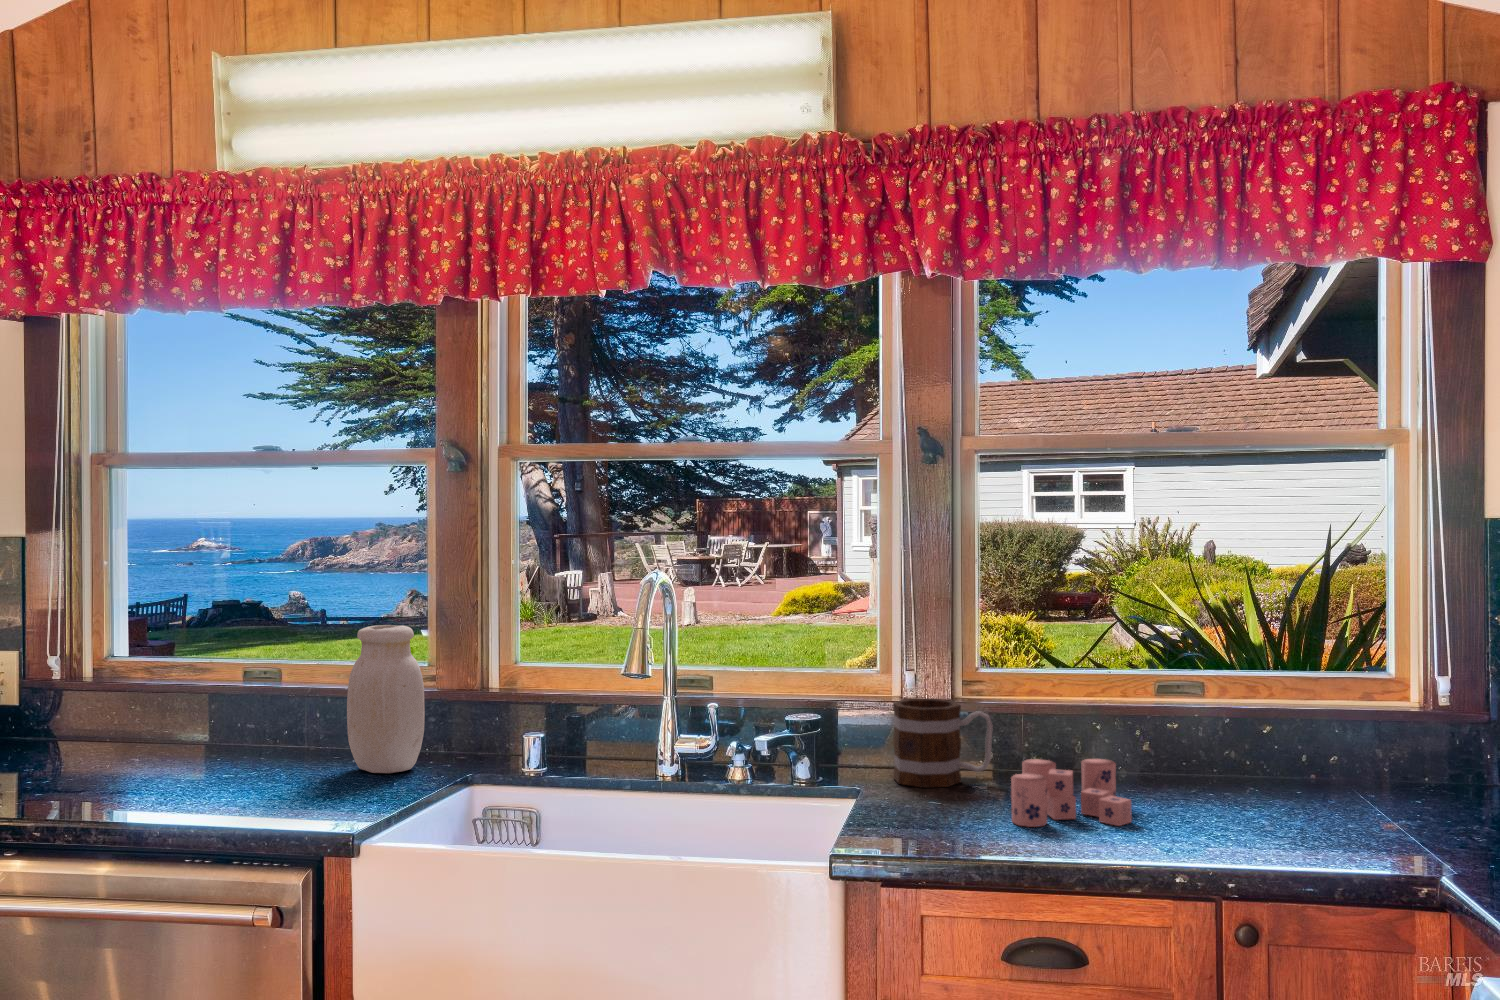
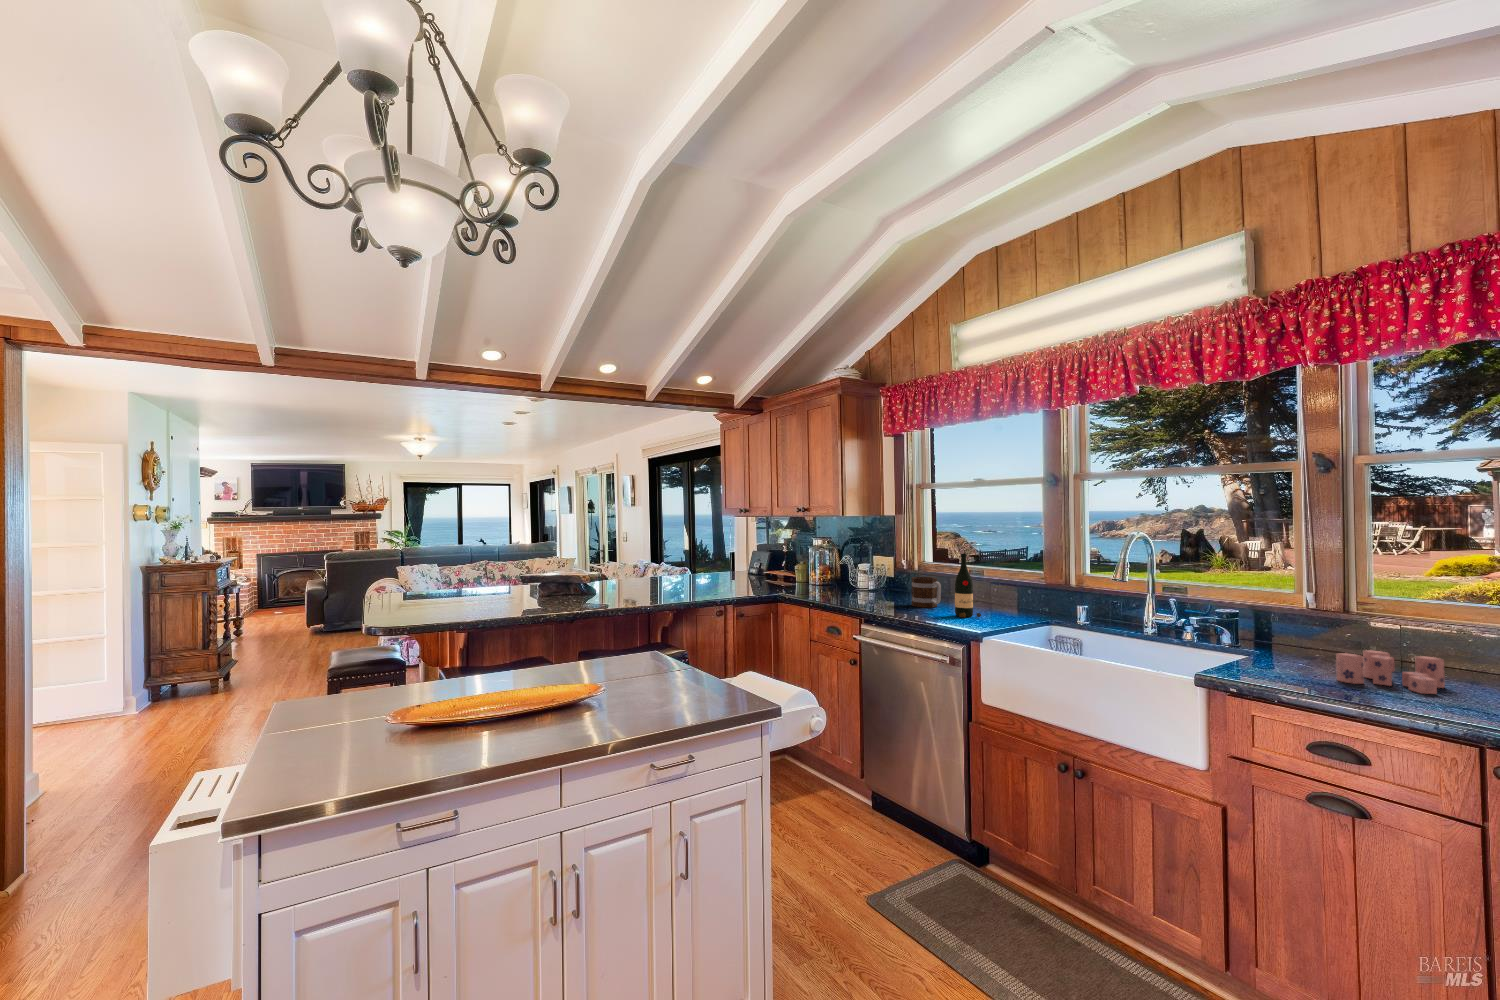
jar: present [347,625,425,773] -> none [1000,555,1033,617]
wine bottle: none [246,633,315,799] -> present [955,554,981,618]
mug: present [893,699,993,787] -> present [911,577,941,608]

